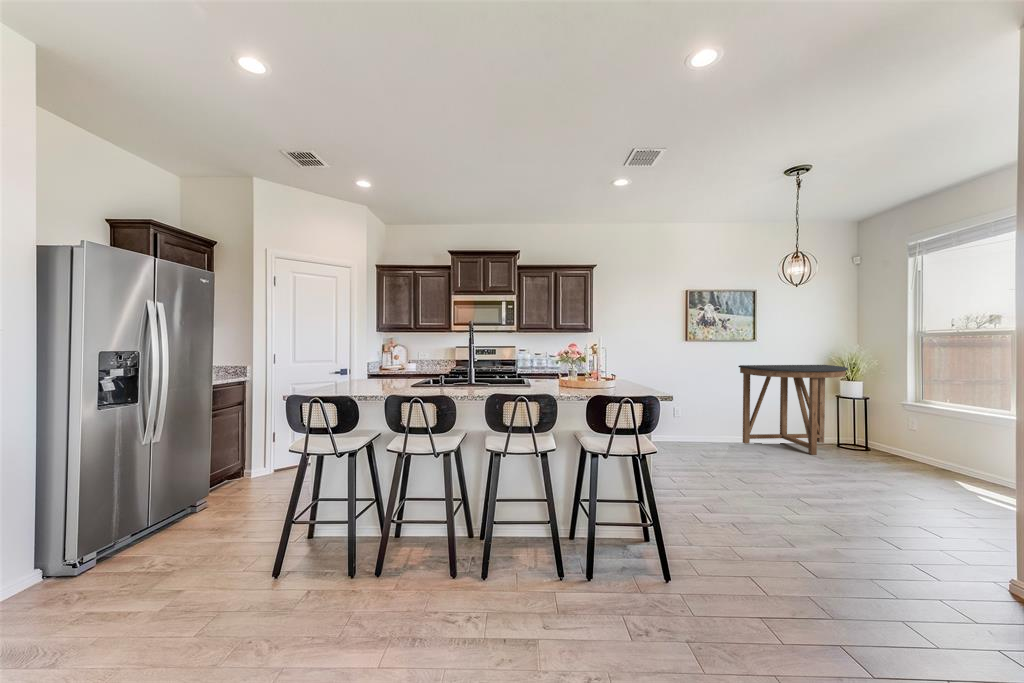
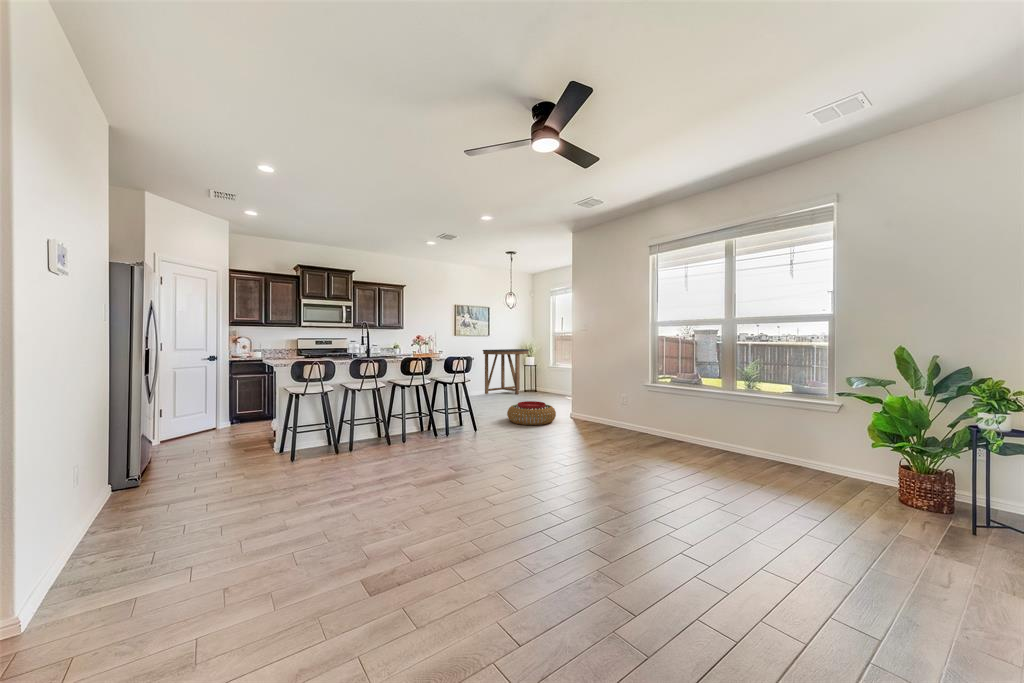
pouf: none [736,519,895,618] -> present [507,401,556,425]

